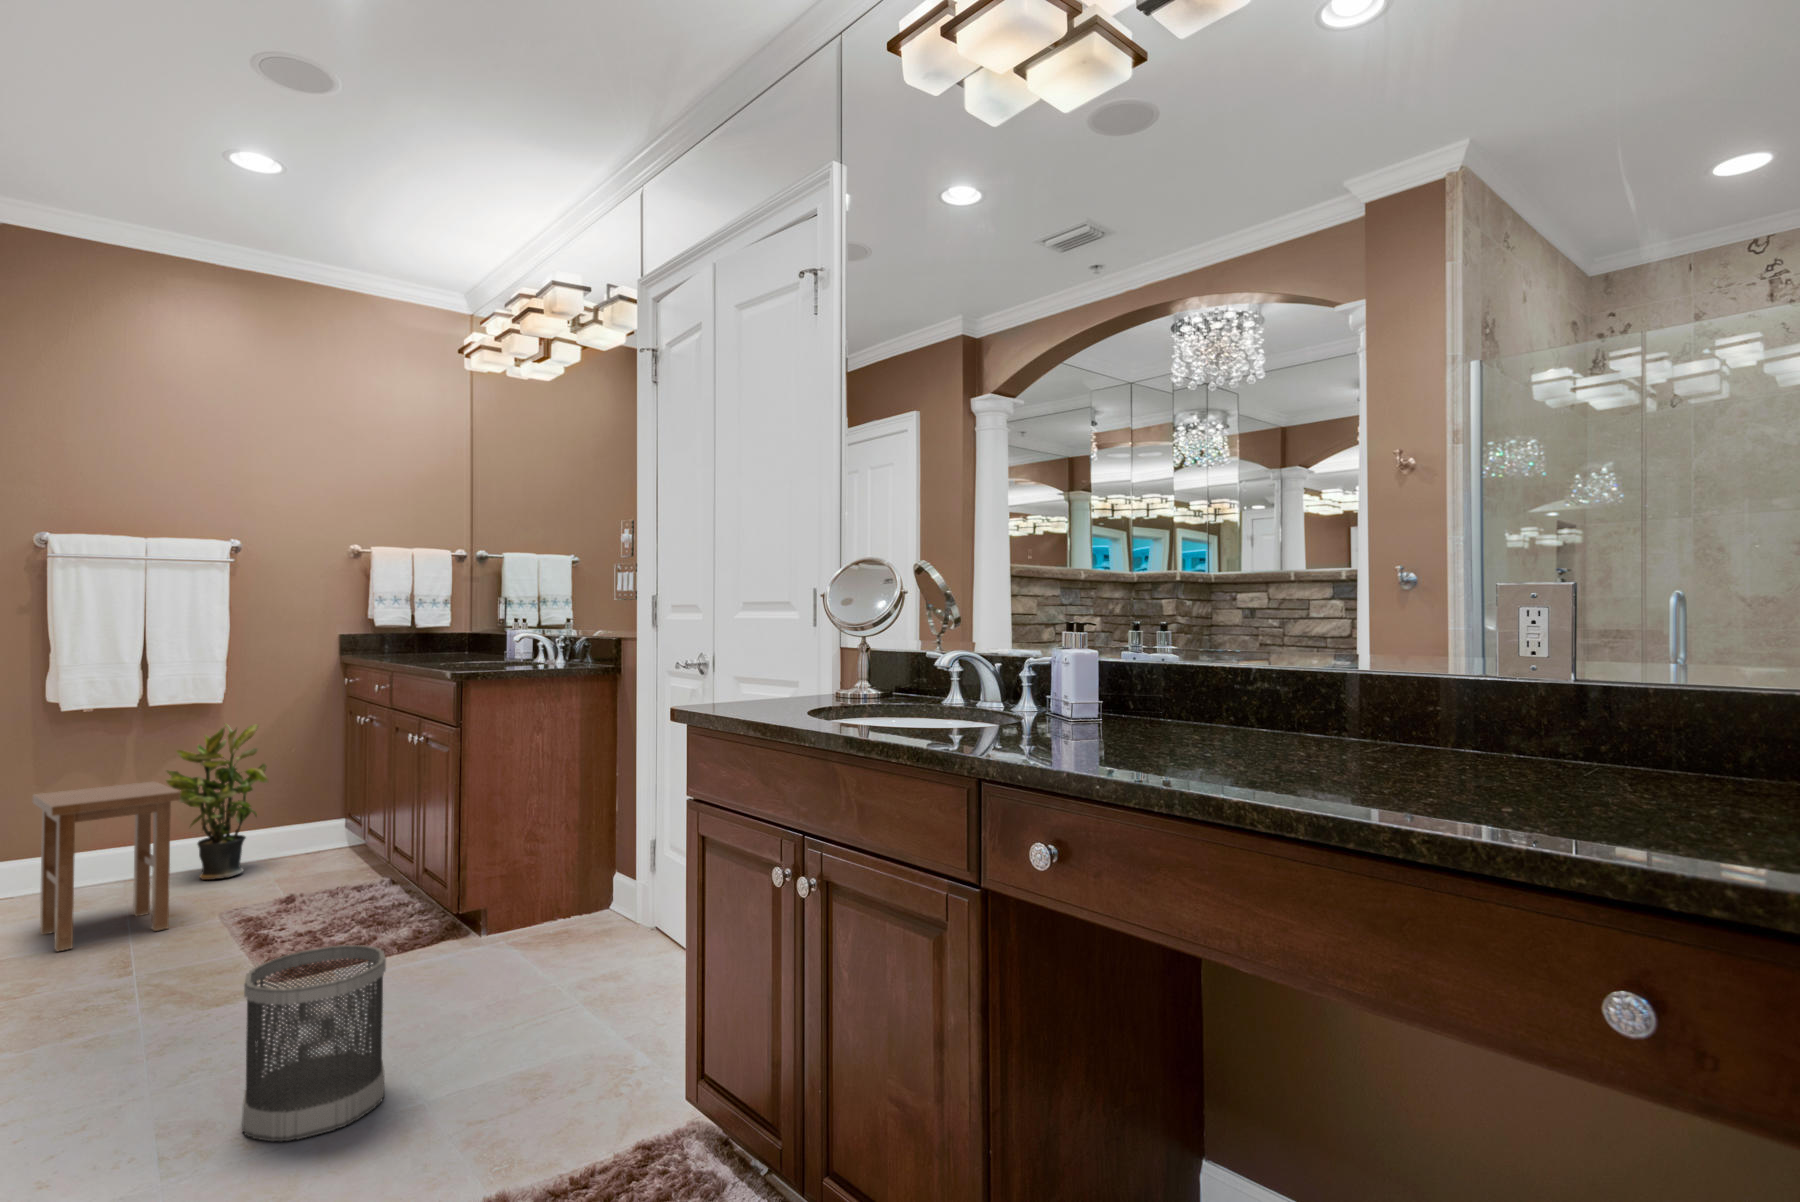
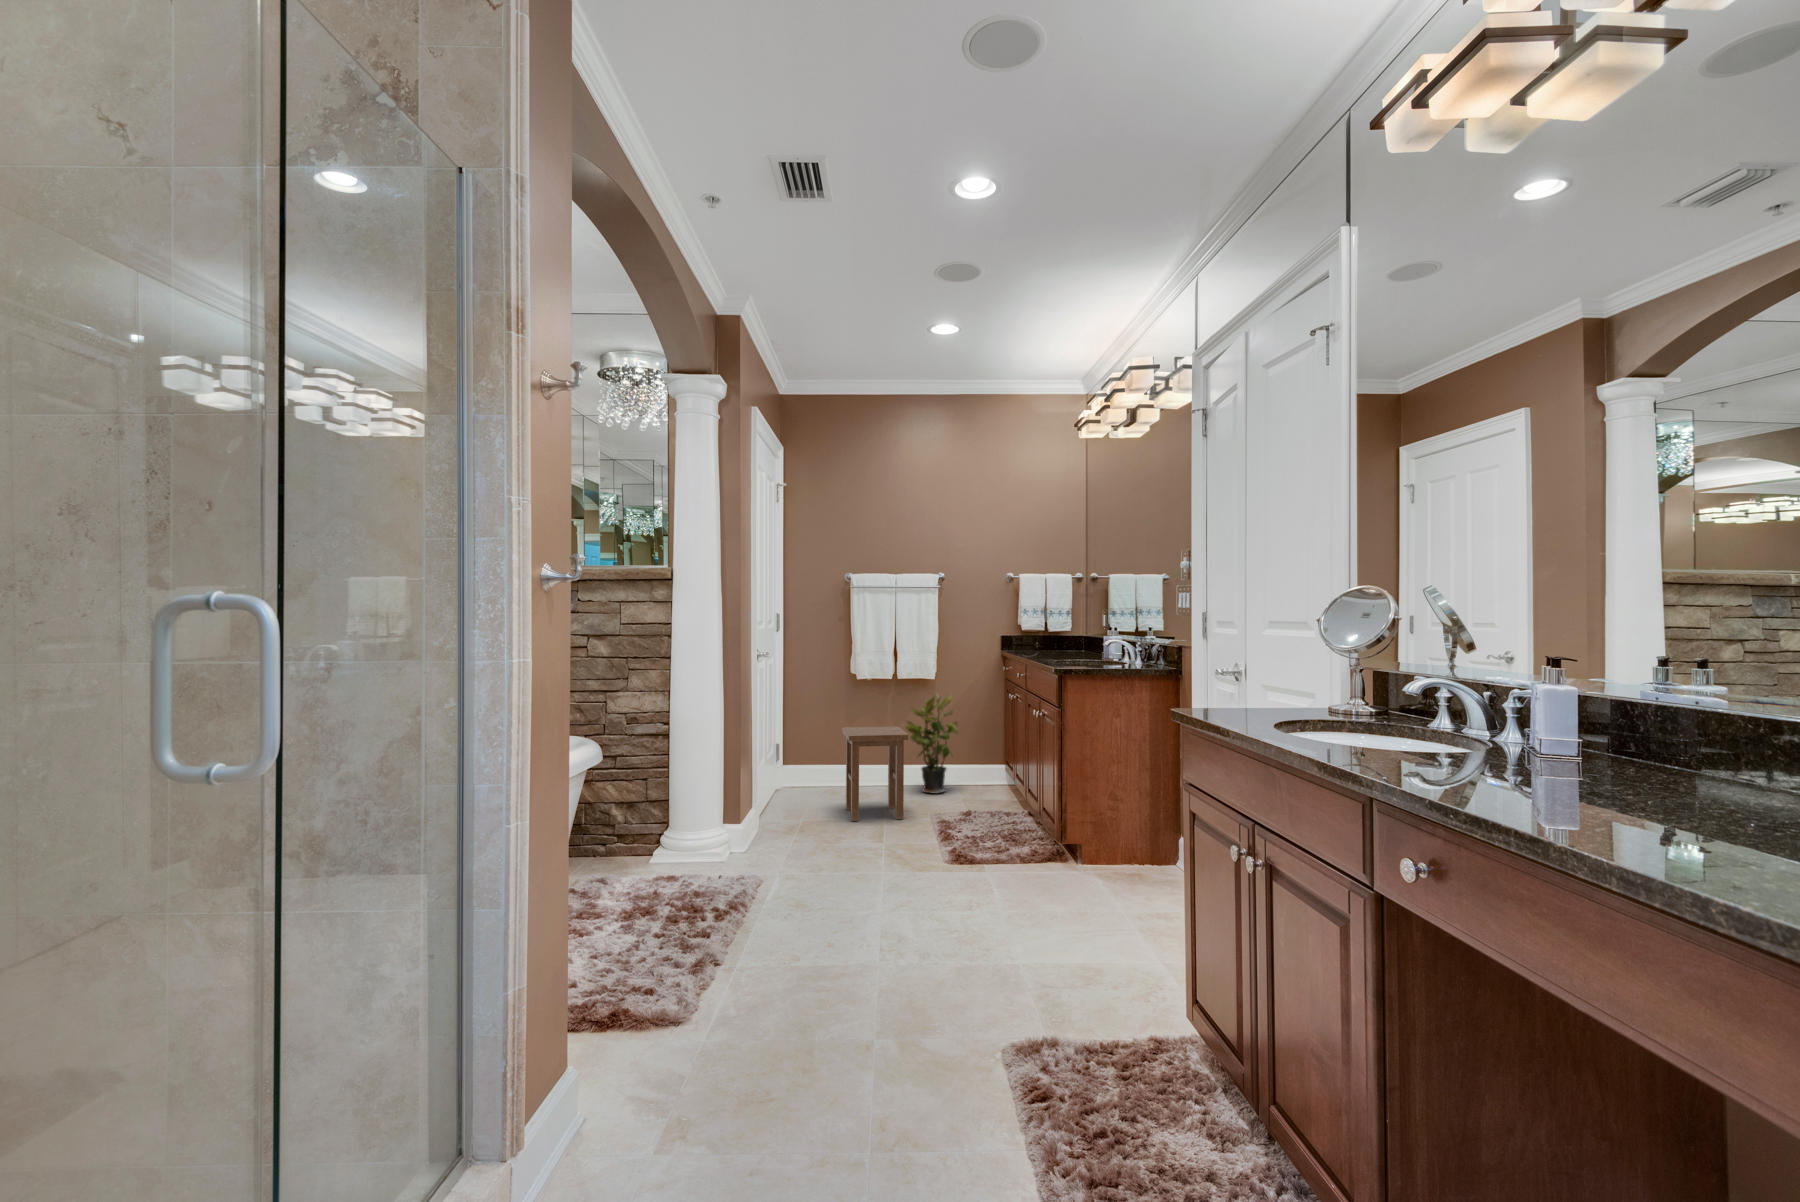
wastebasket: present [242,945,386,1141] -> none [922,845,999,962]

